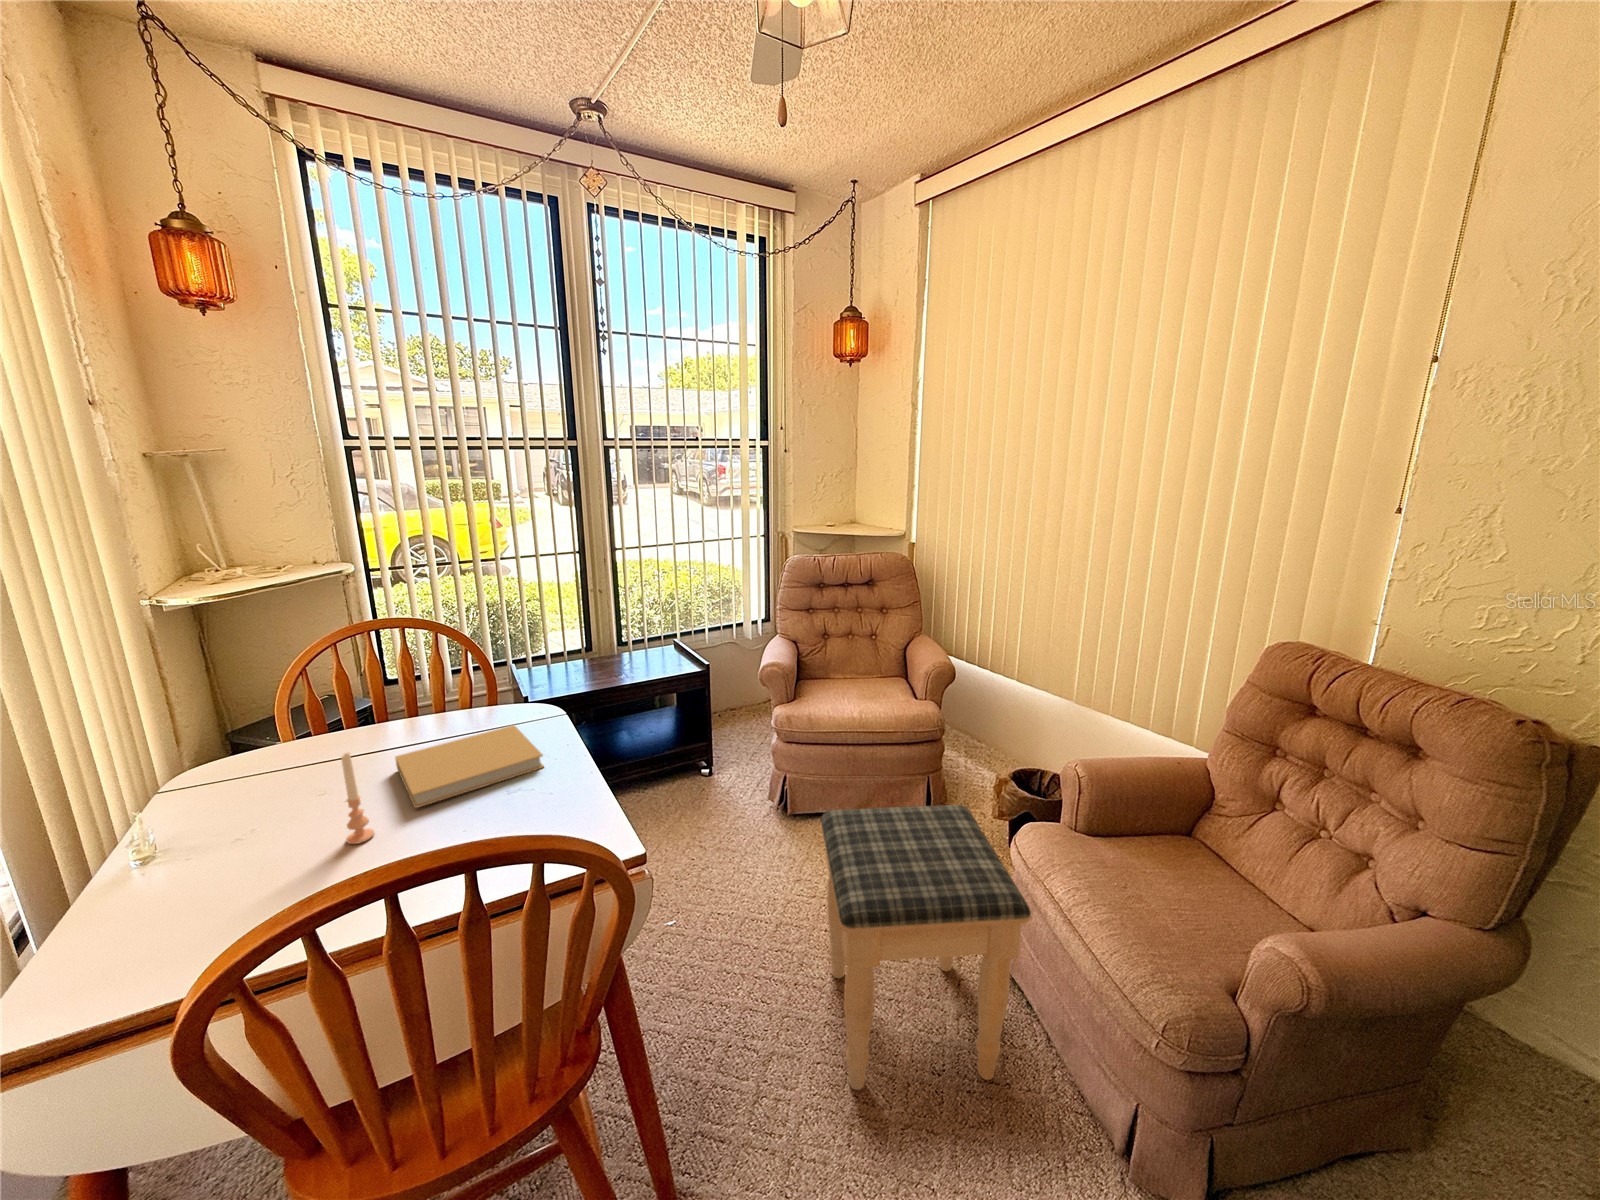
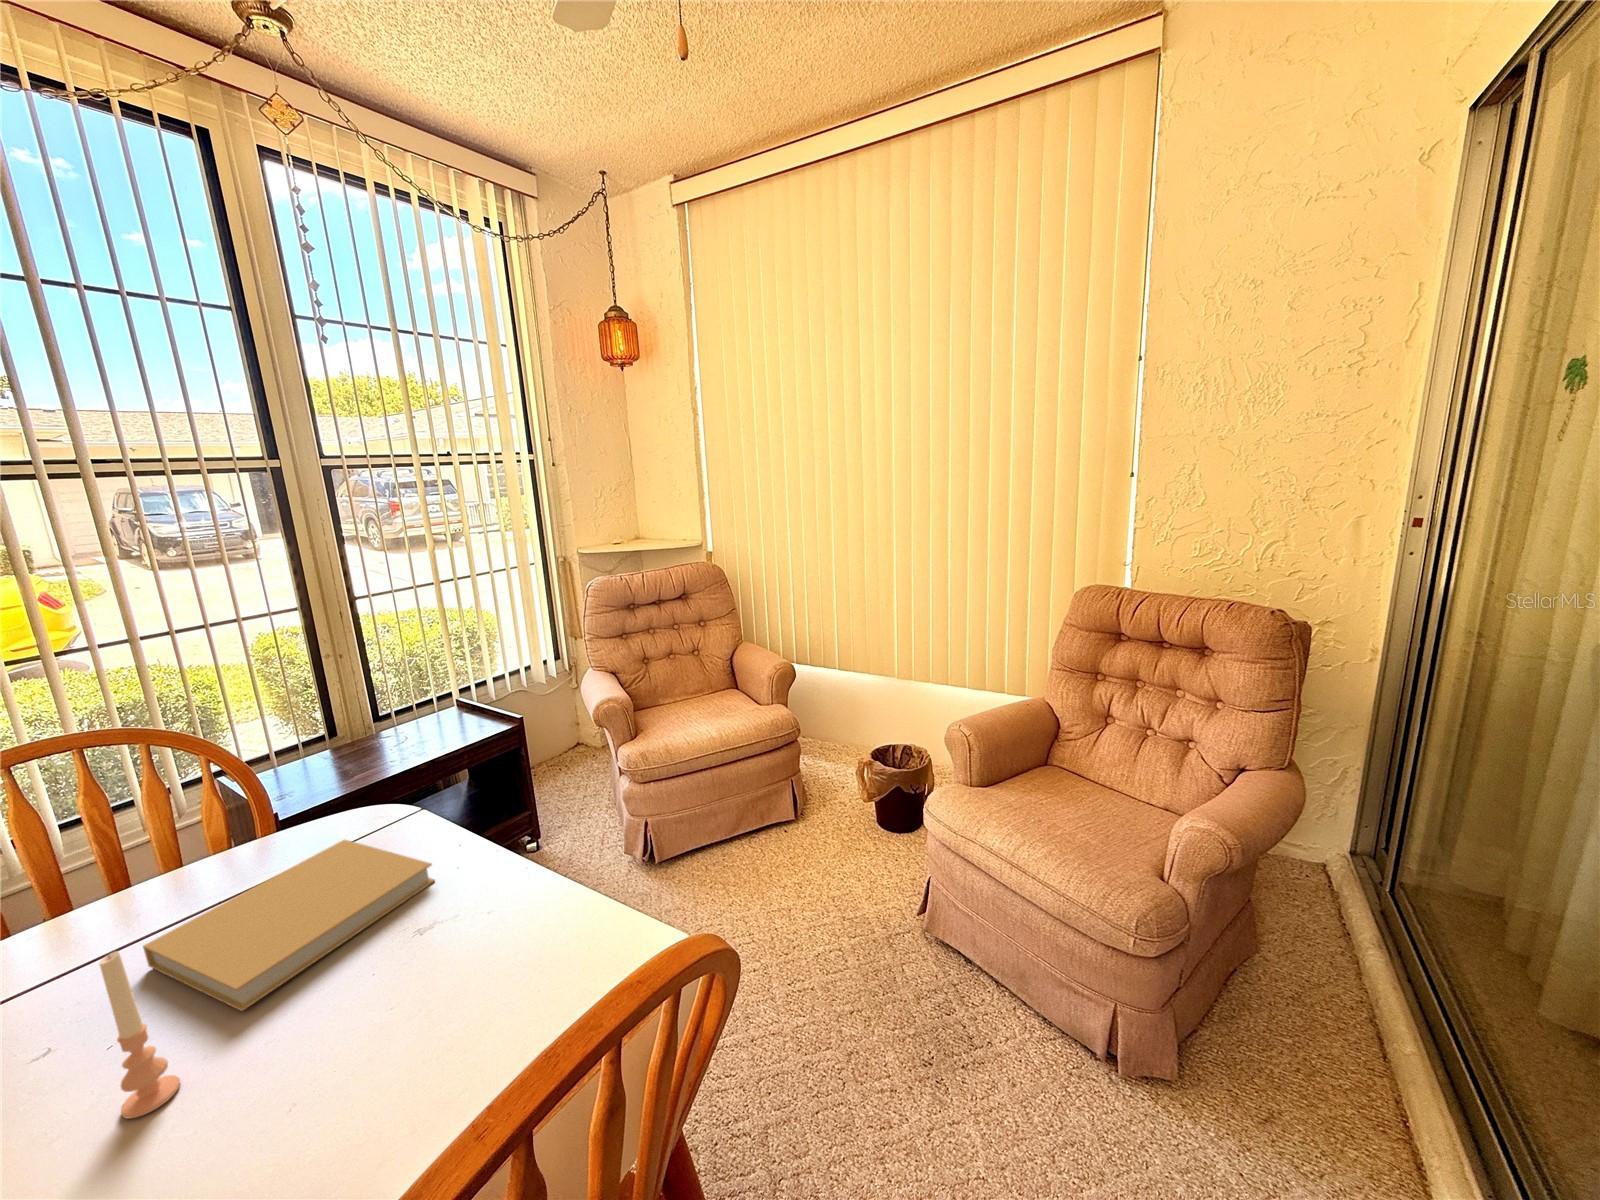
footstool: present [821,805,1031,1090] -> none [756,789,999,1122]

